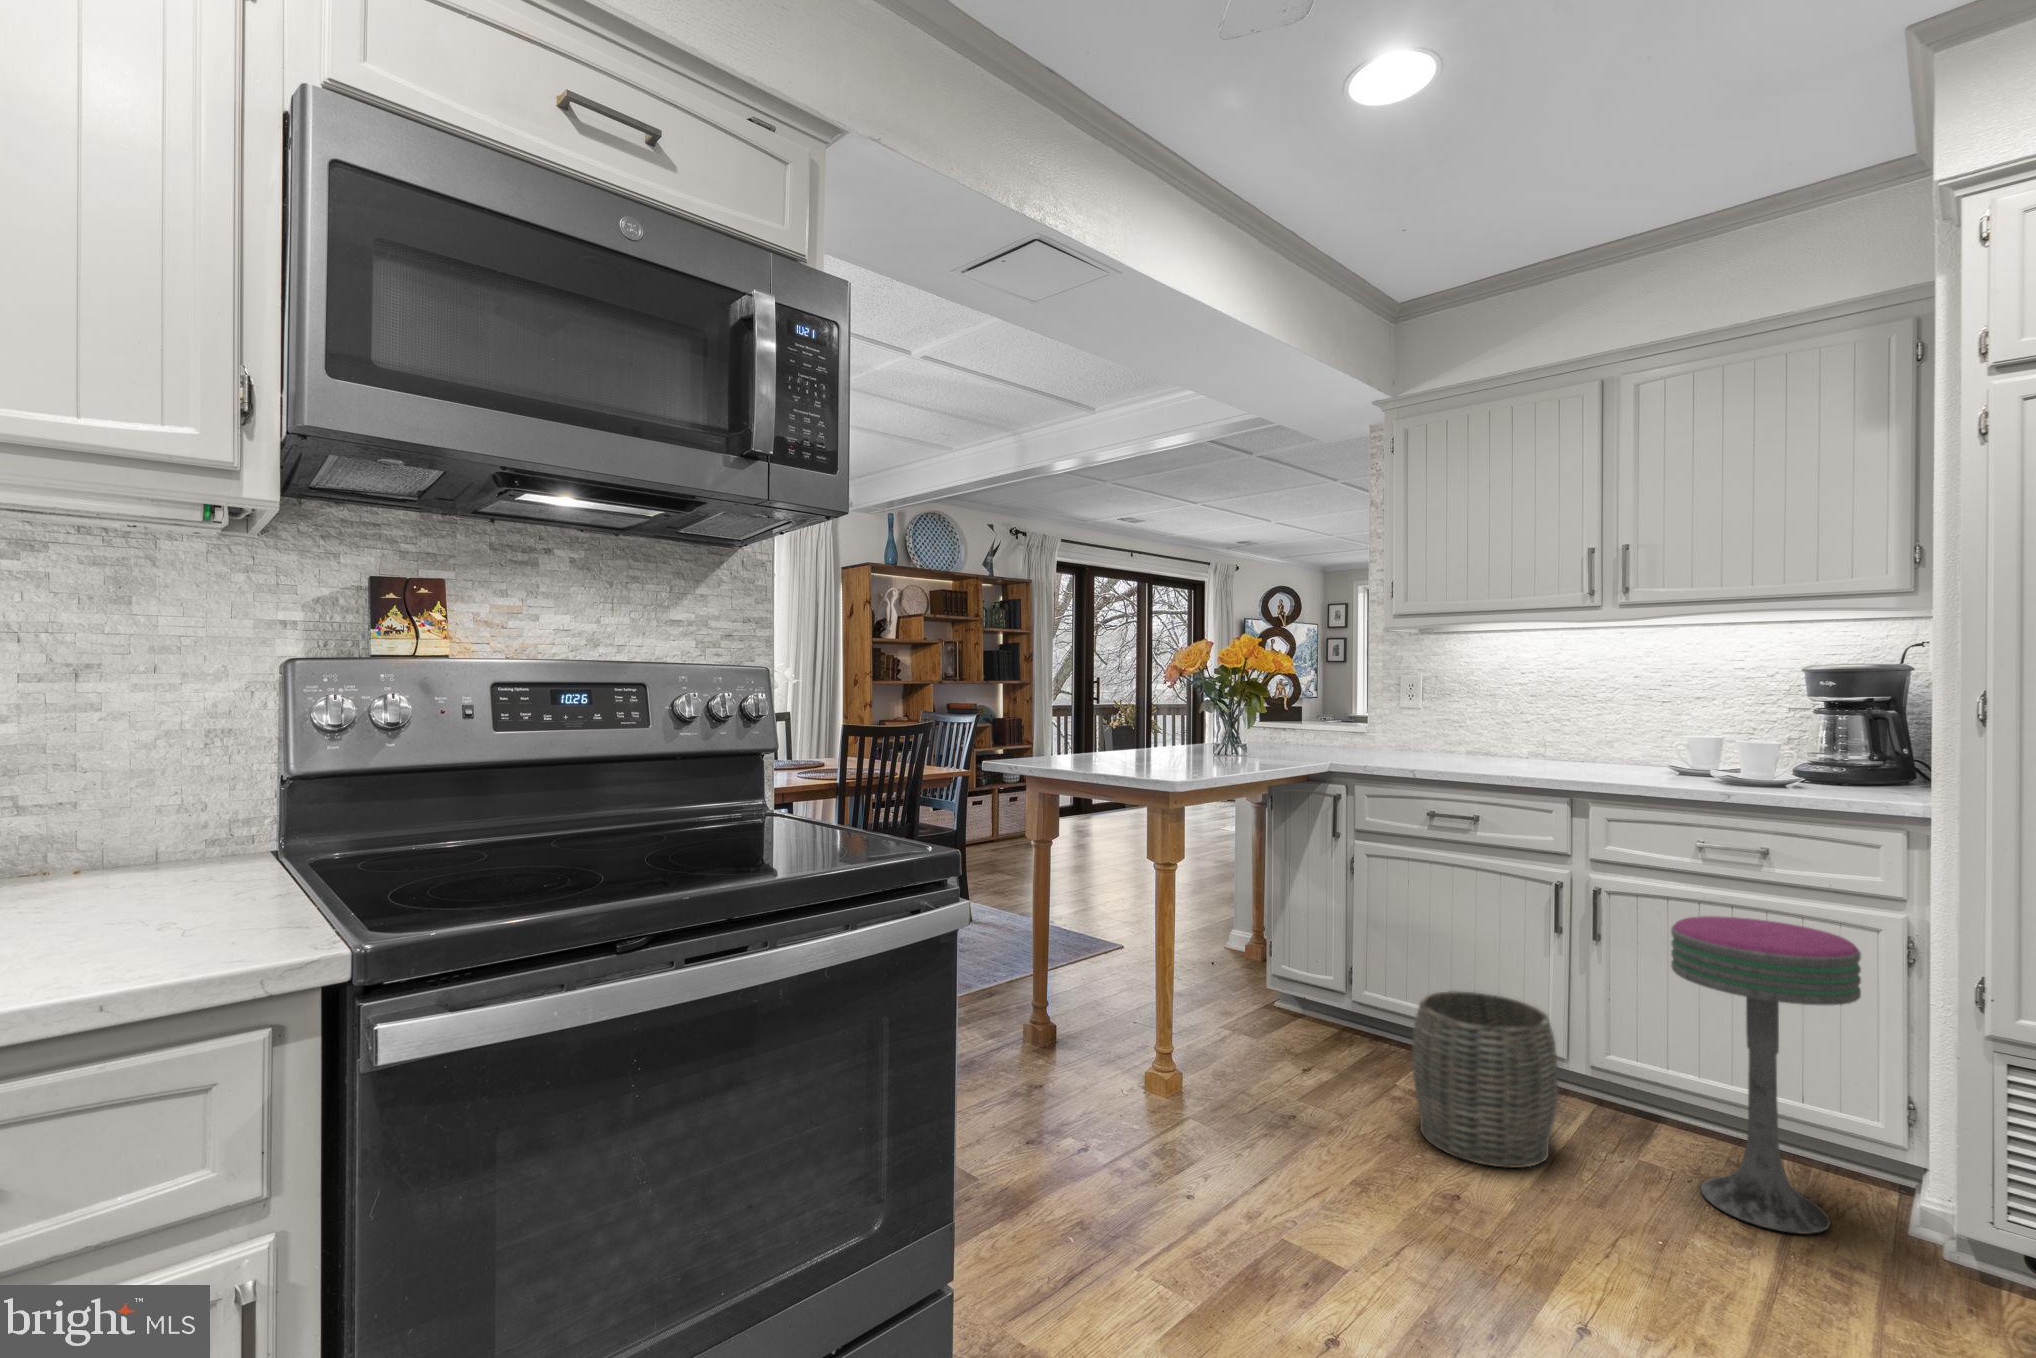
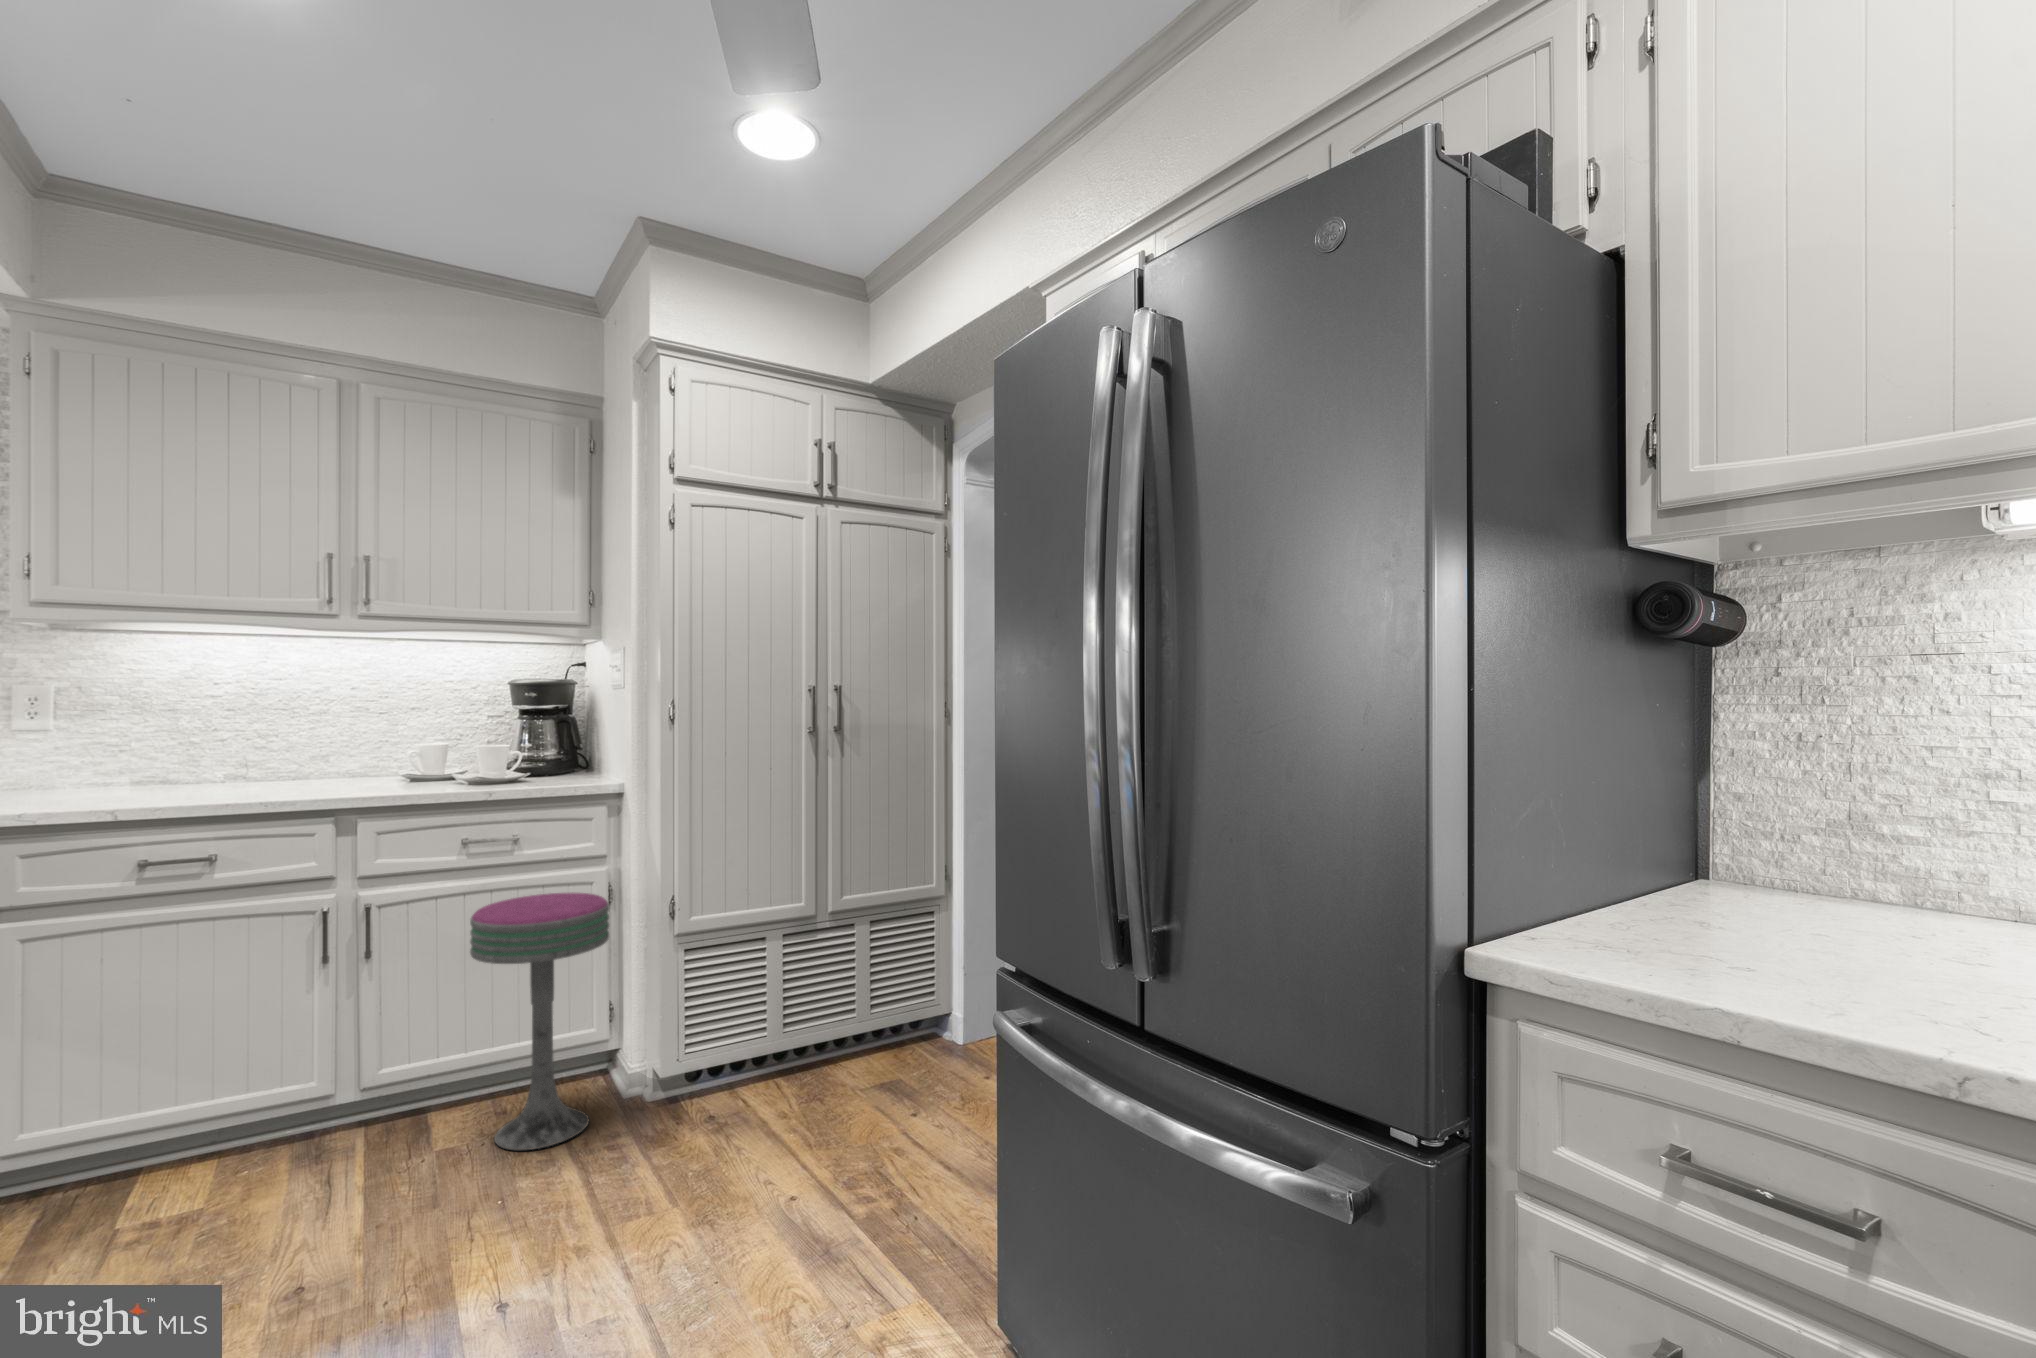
woven basket: present [1412,991,1558,1168] -> none [178,1046,367,1258]

